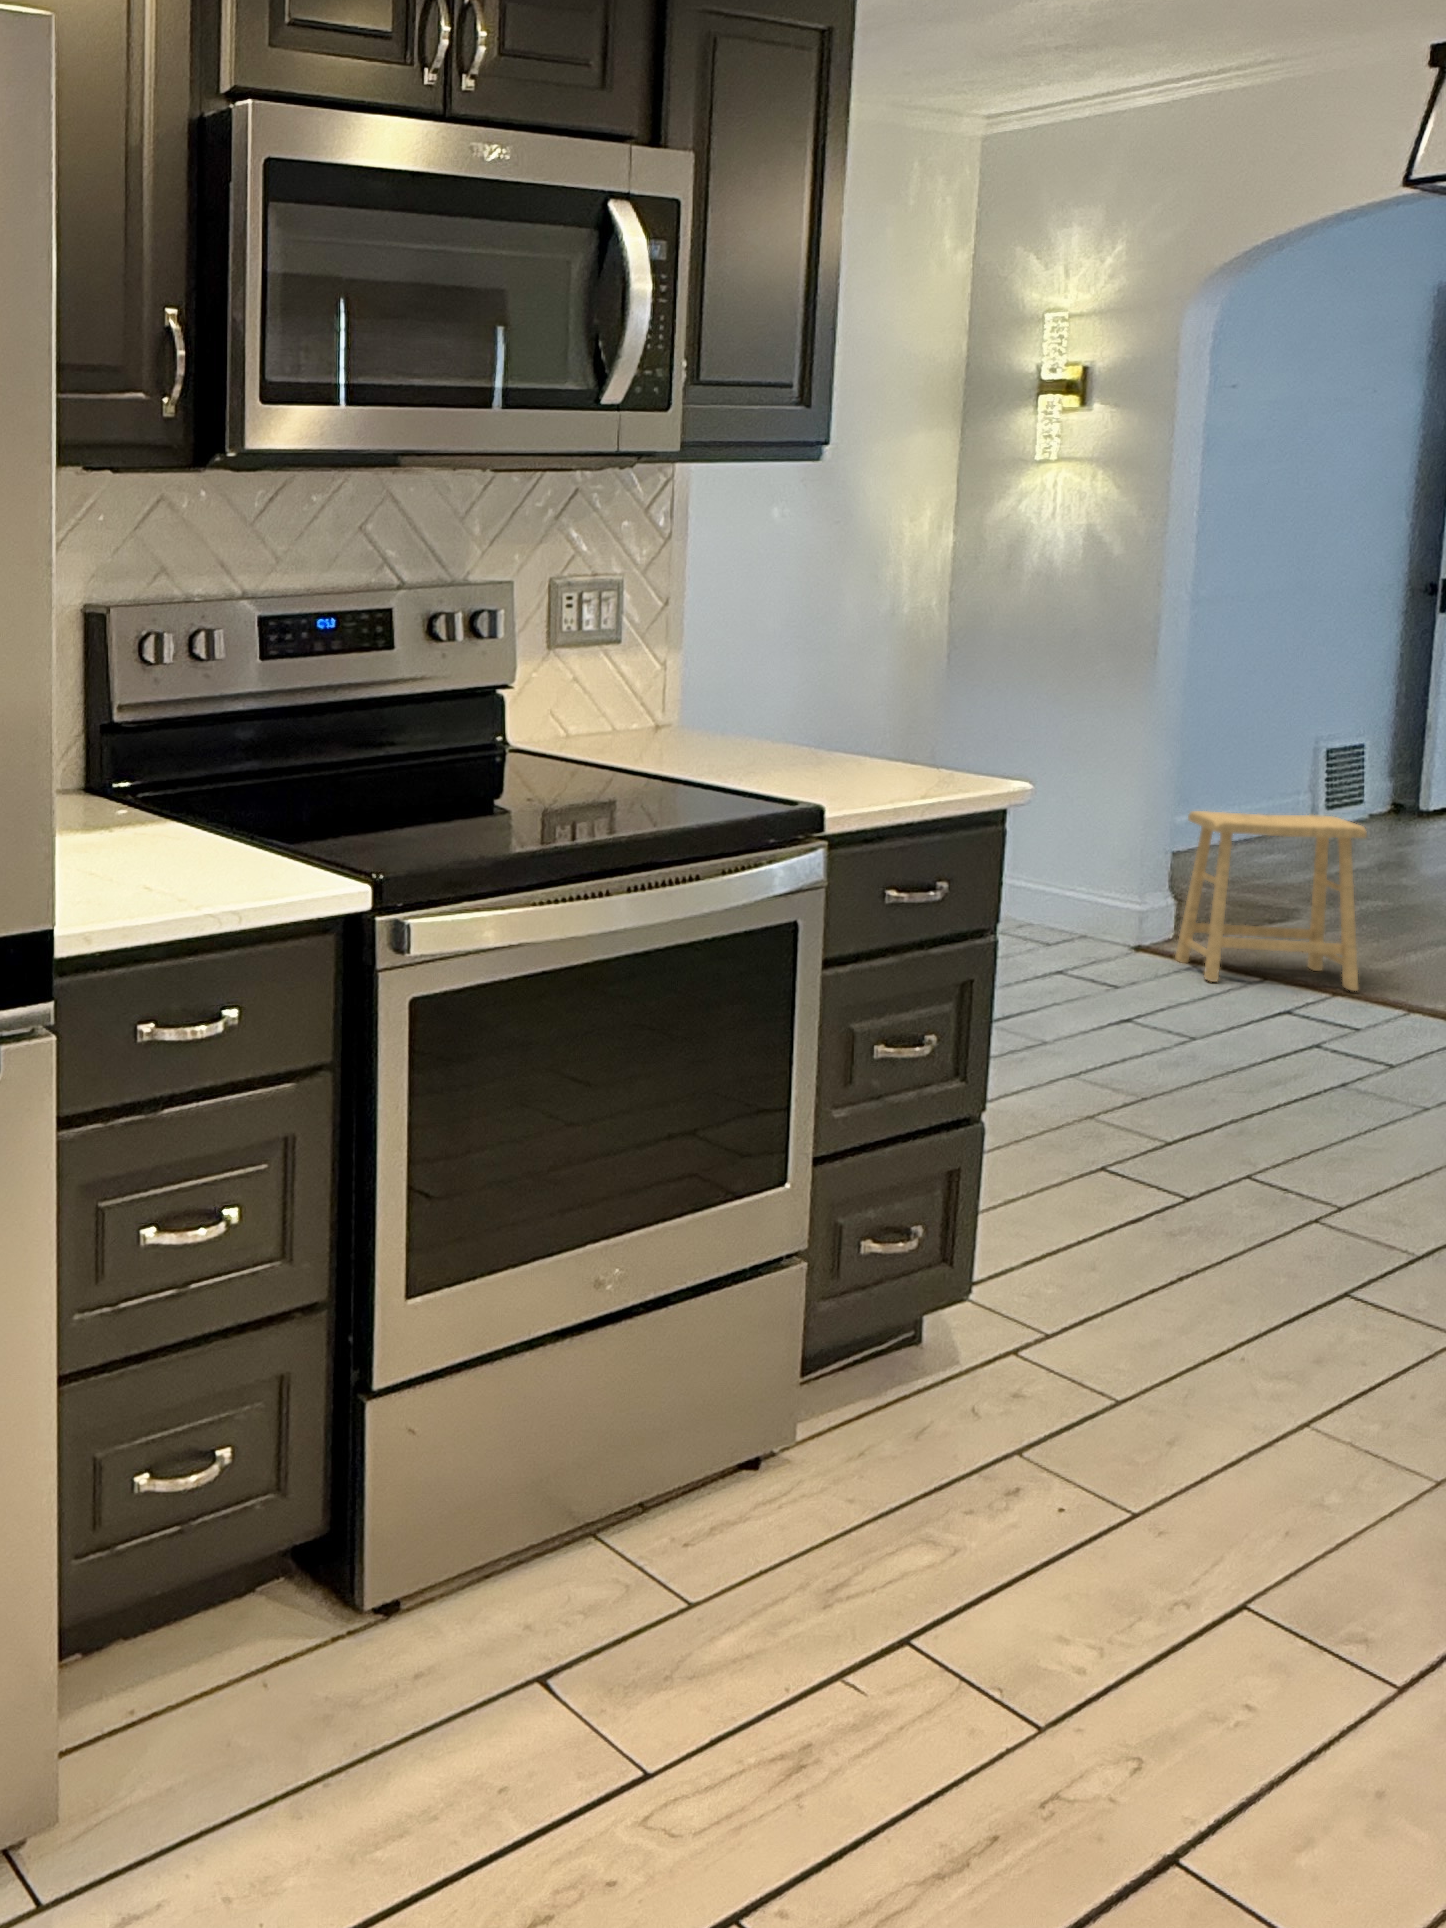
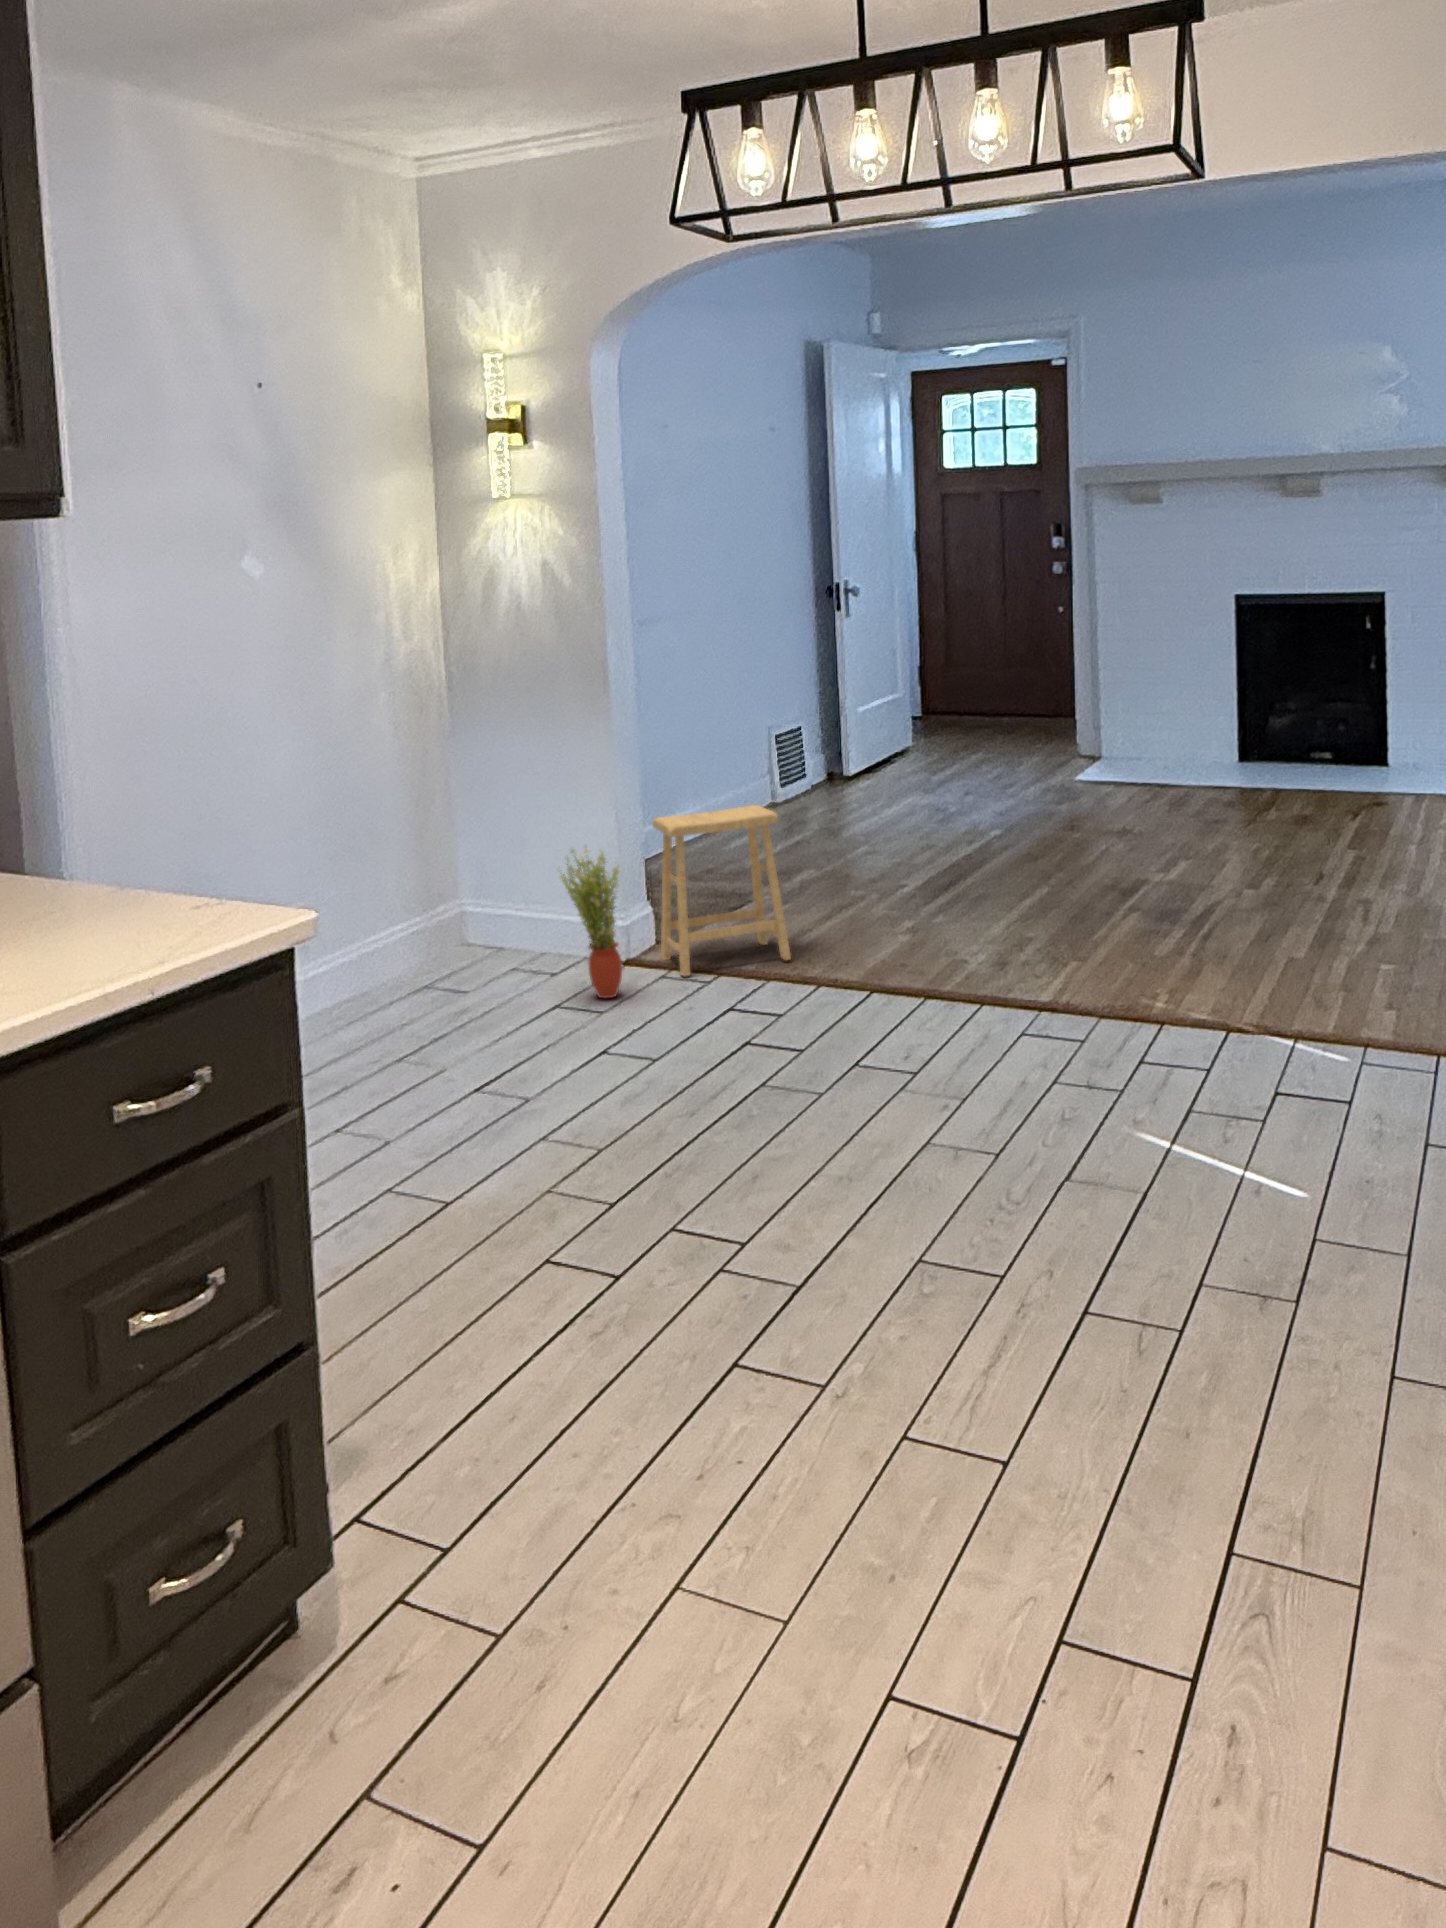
potted plant: none [1069,823,1151,984] -> present [561,847,622,998]

